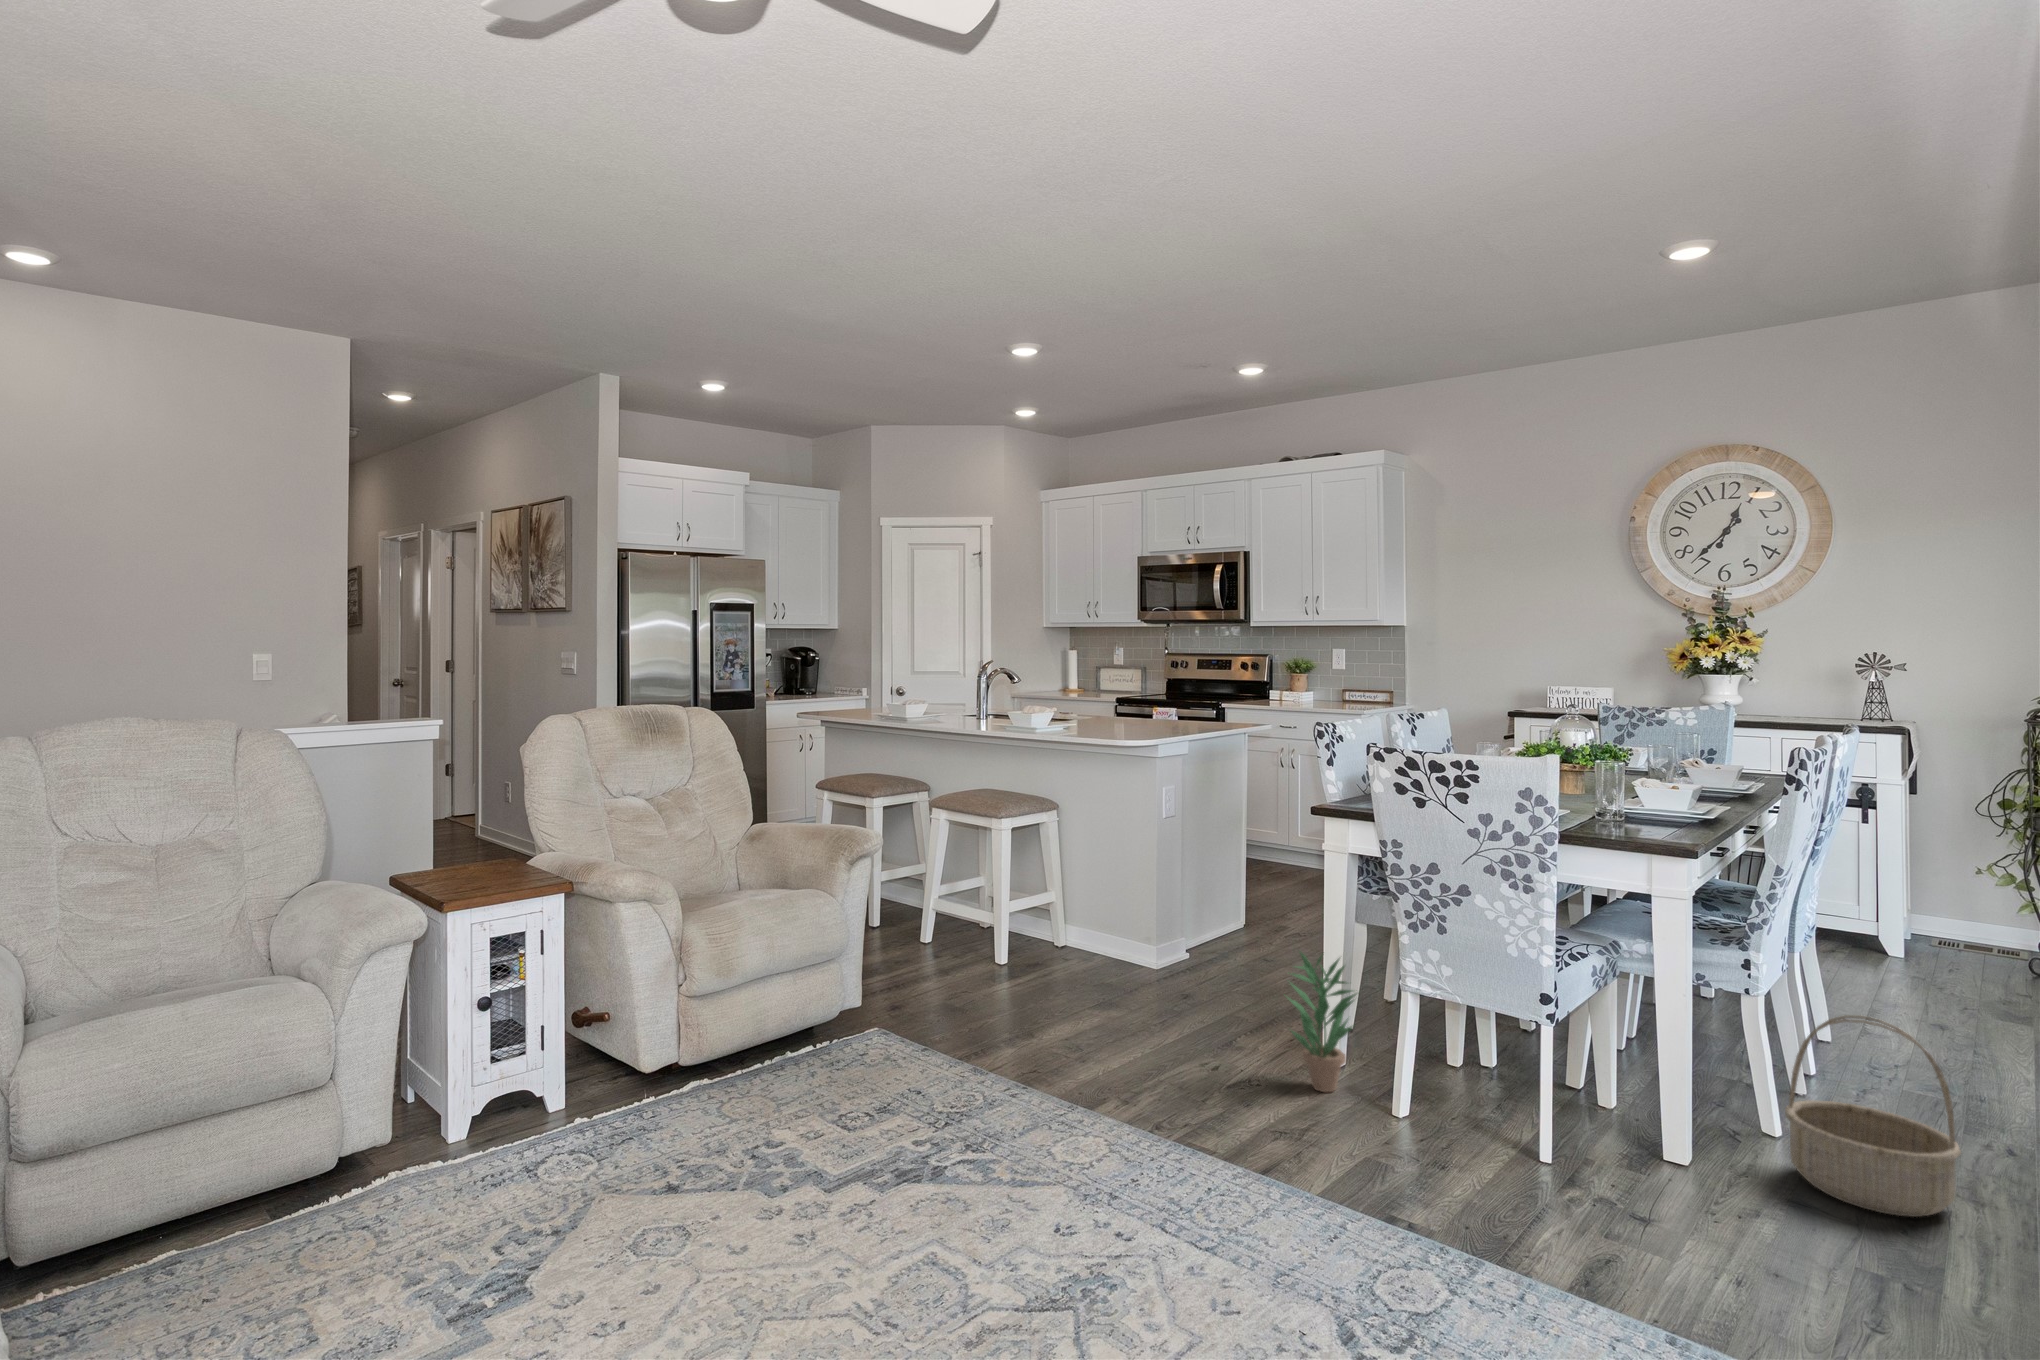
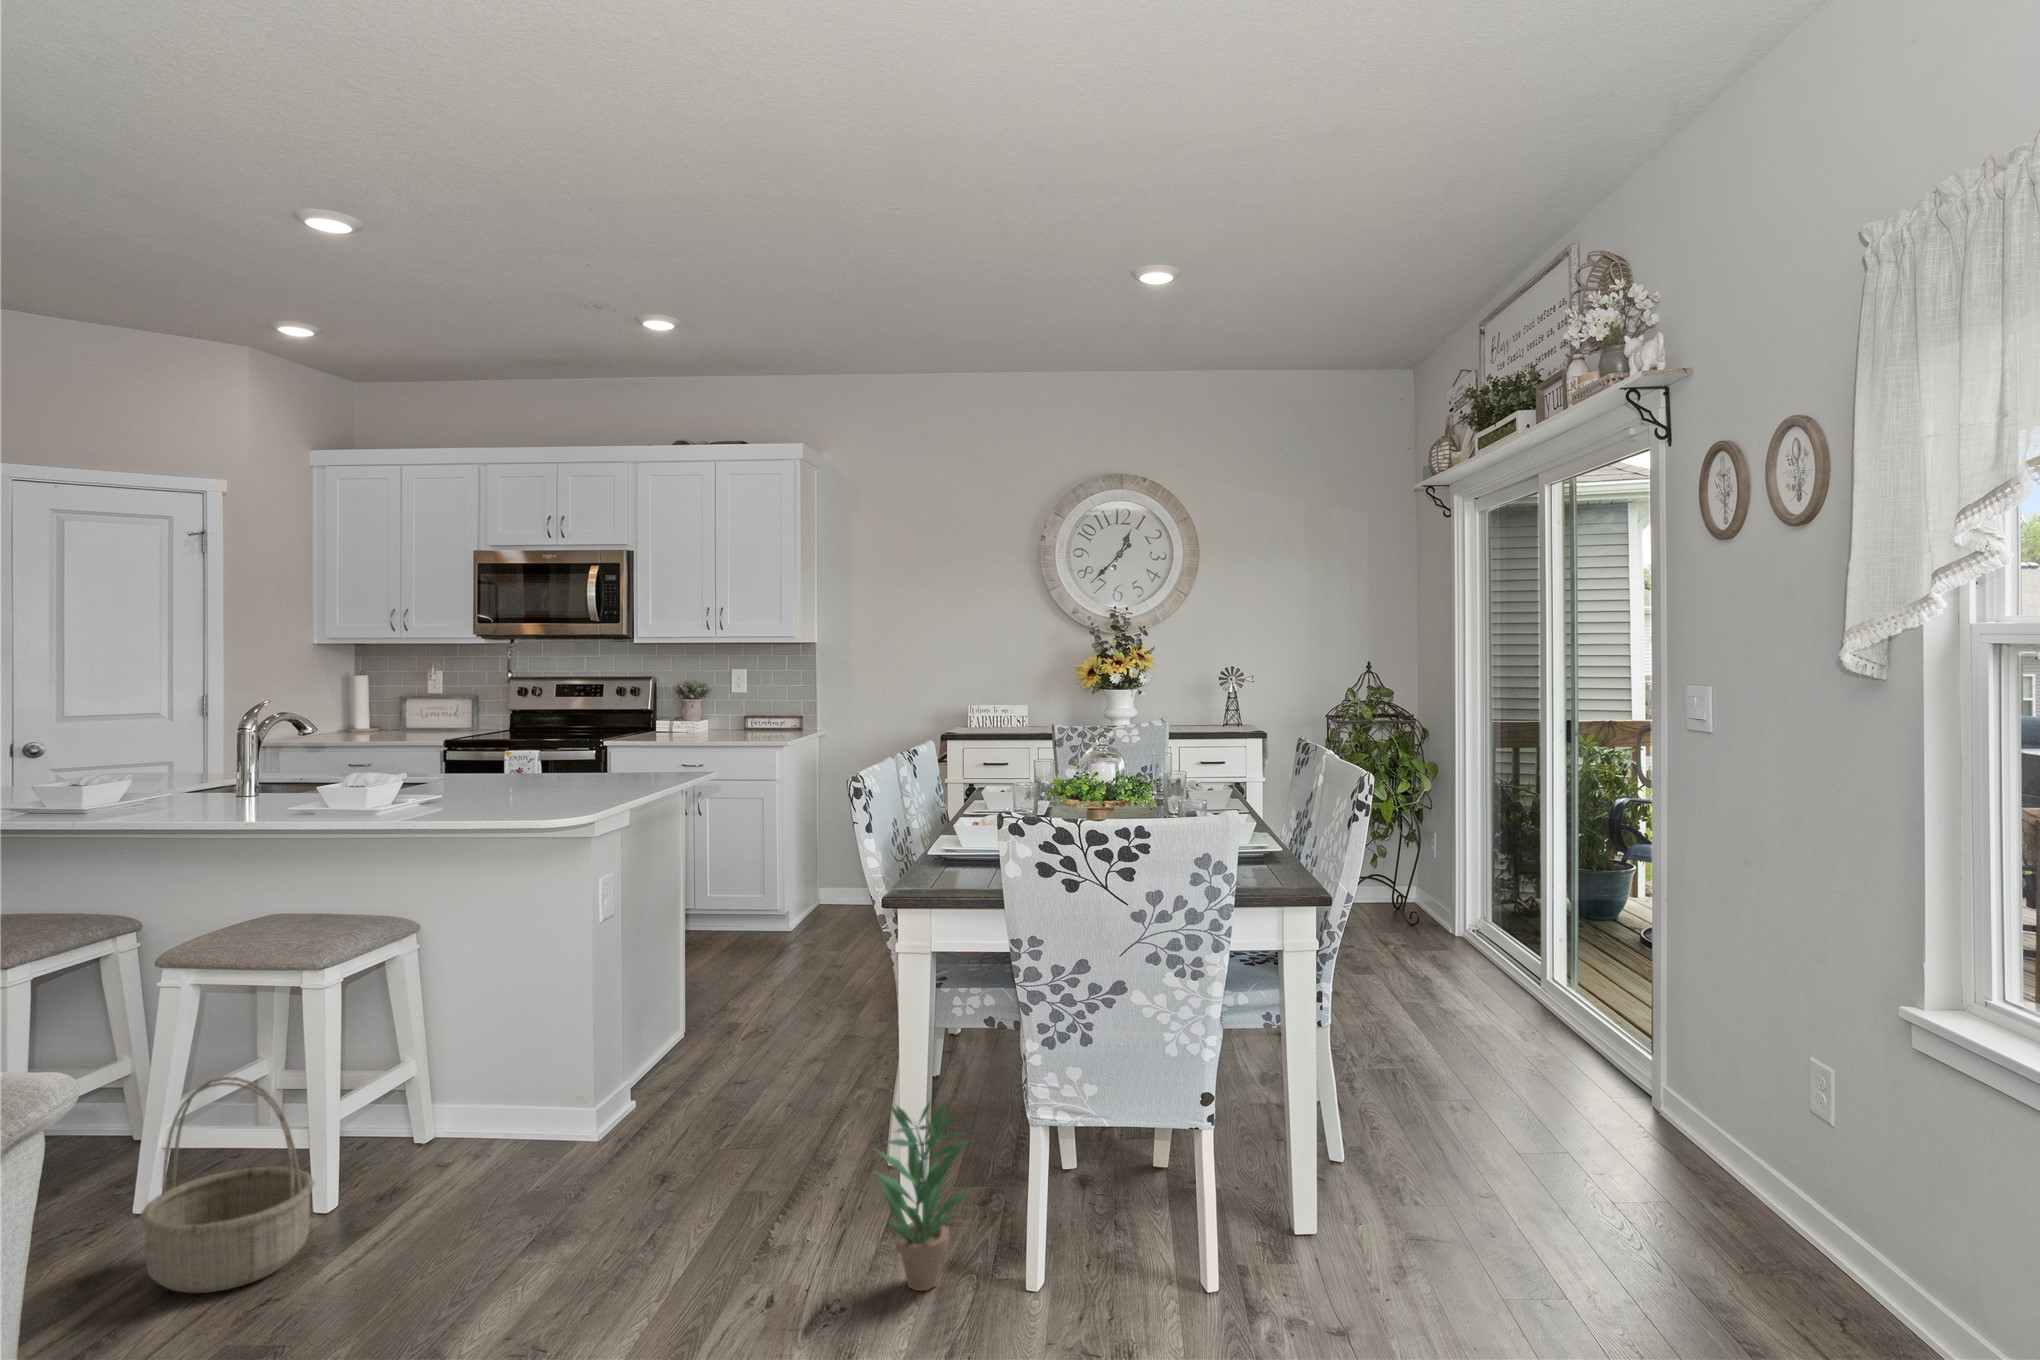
basket: present [1785,1015,1961,1217] -> present [140,1077,314,1293]

